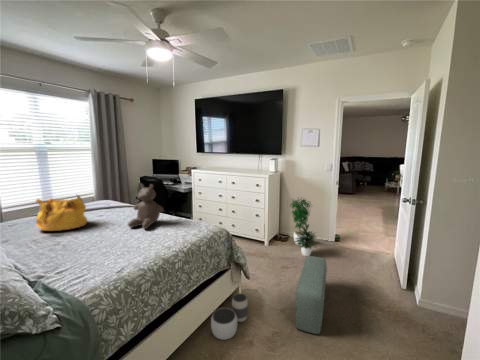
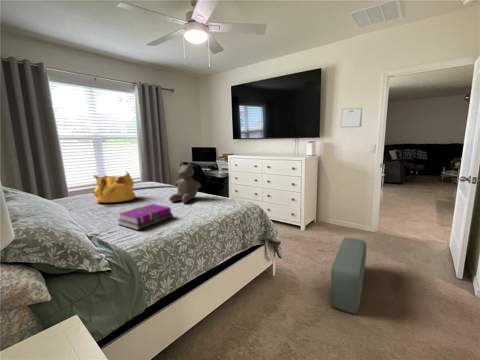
potted plant: present [290,199,316,256] -> none [327,178,358,241]
notebook: none [67,234,133,269] -> present [119,204,173,230]
waste basket: present [211,293,248,340] -> none [245,269,282,310]

